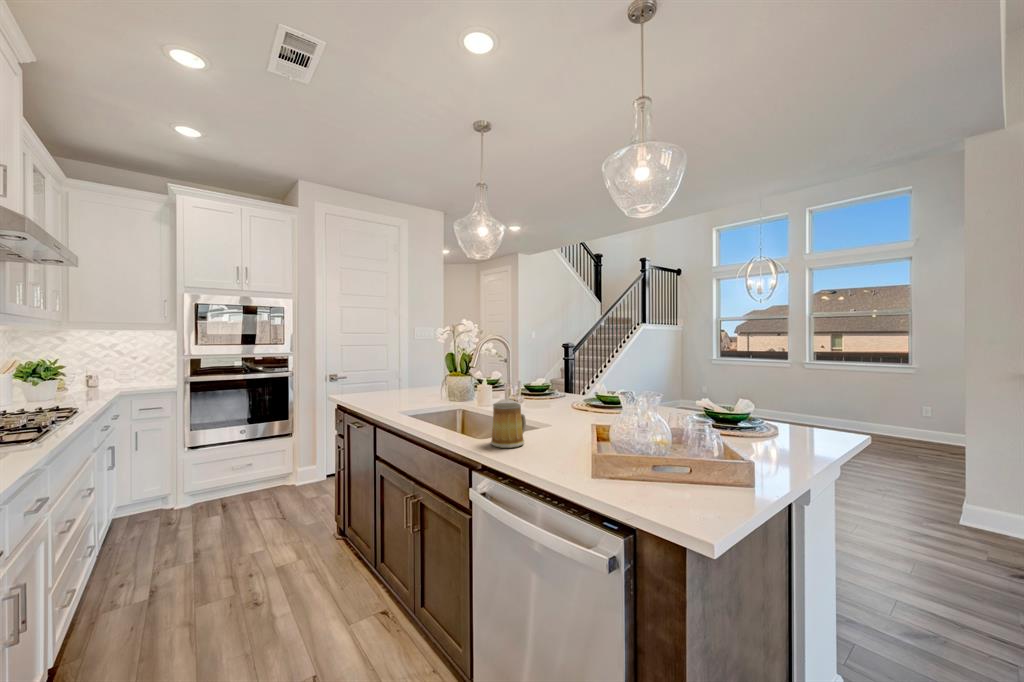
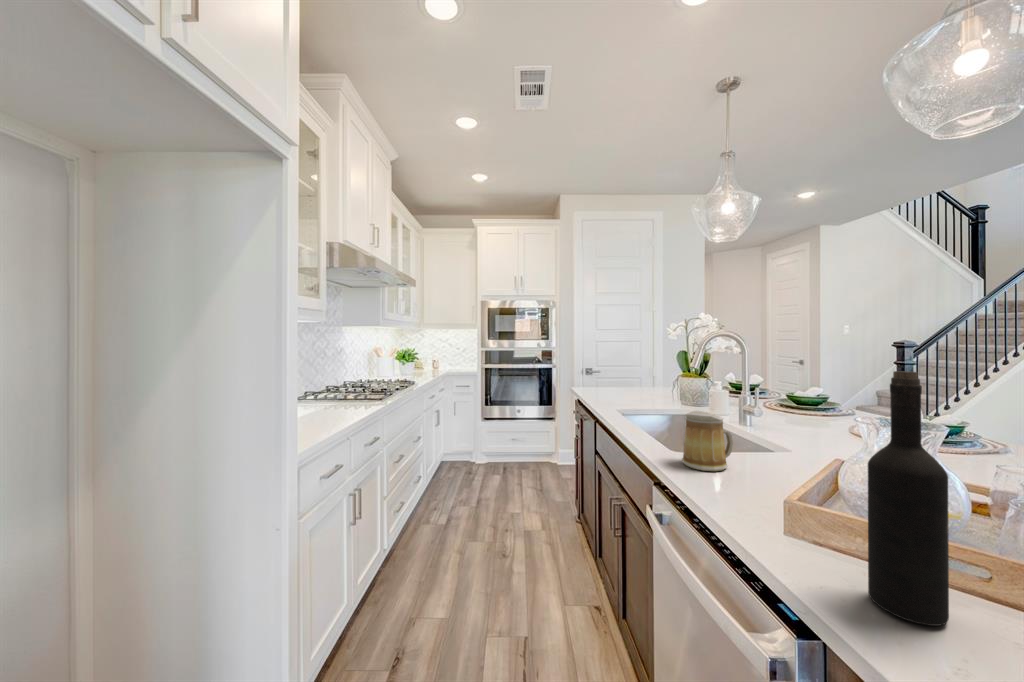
wine bottle: none [648,357,685,503] -> present [868,371,949,626]

